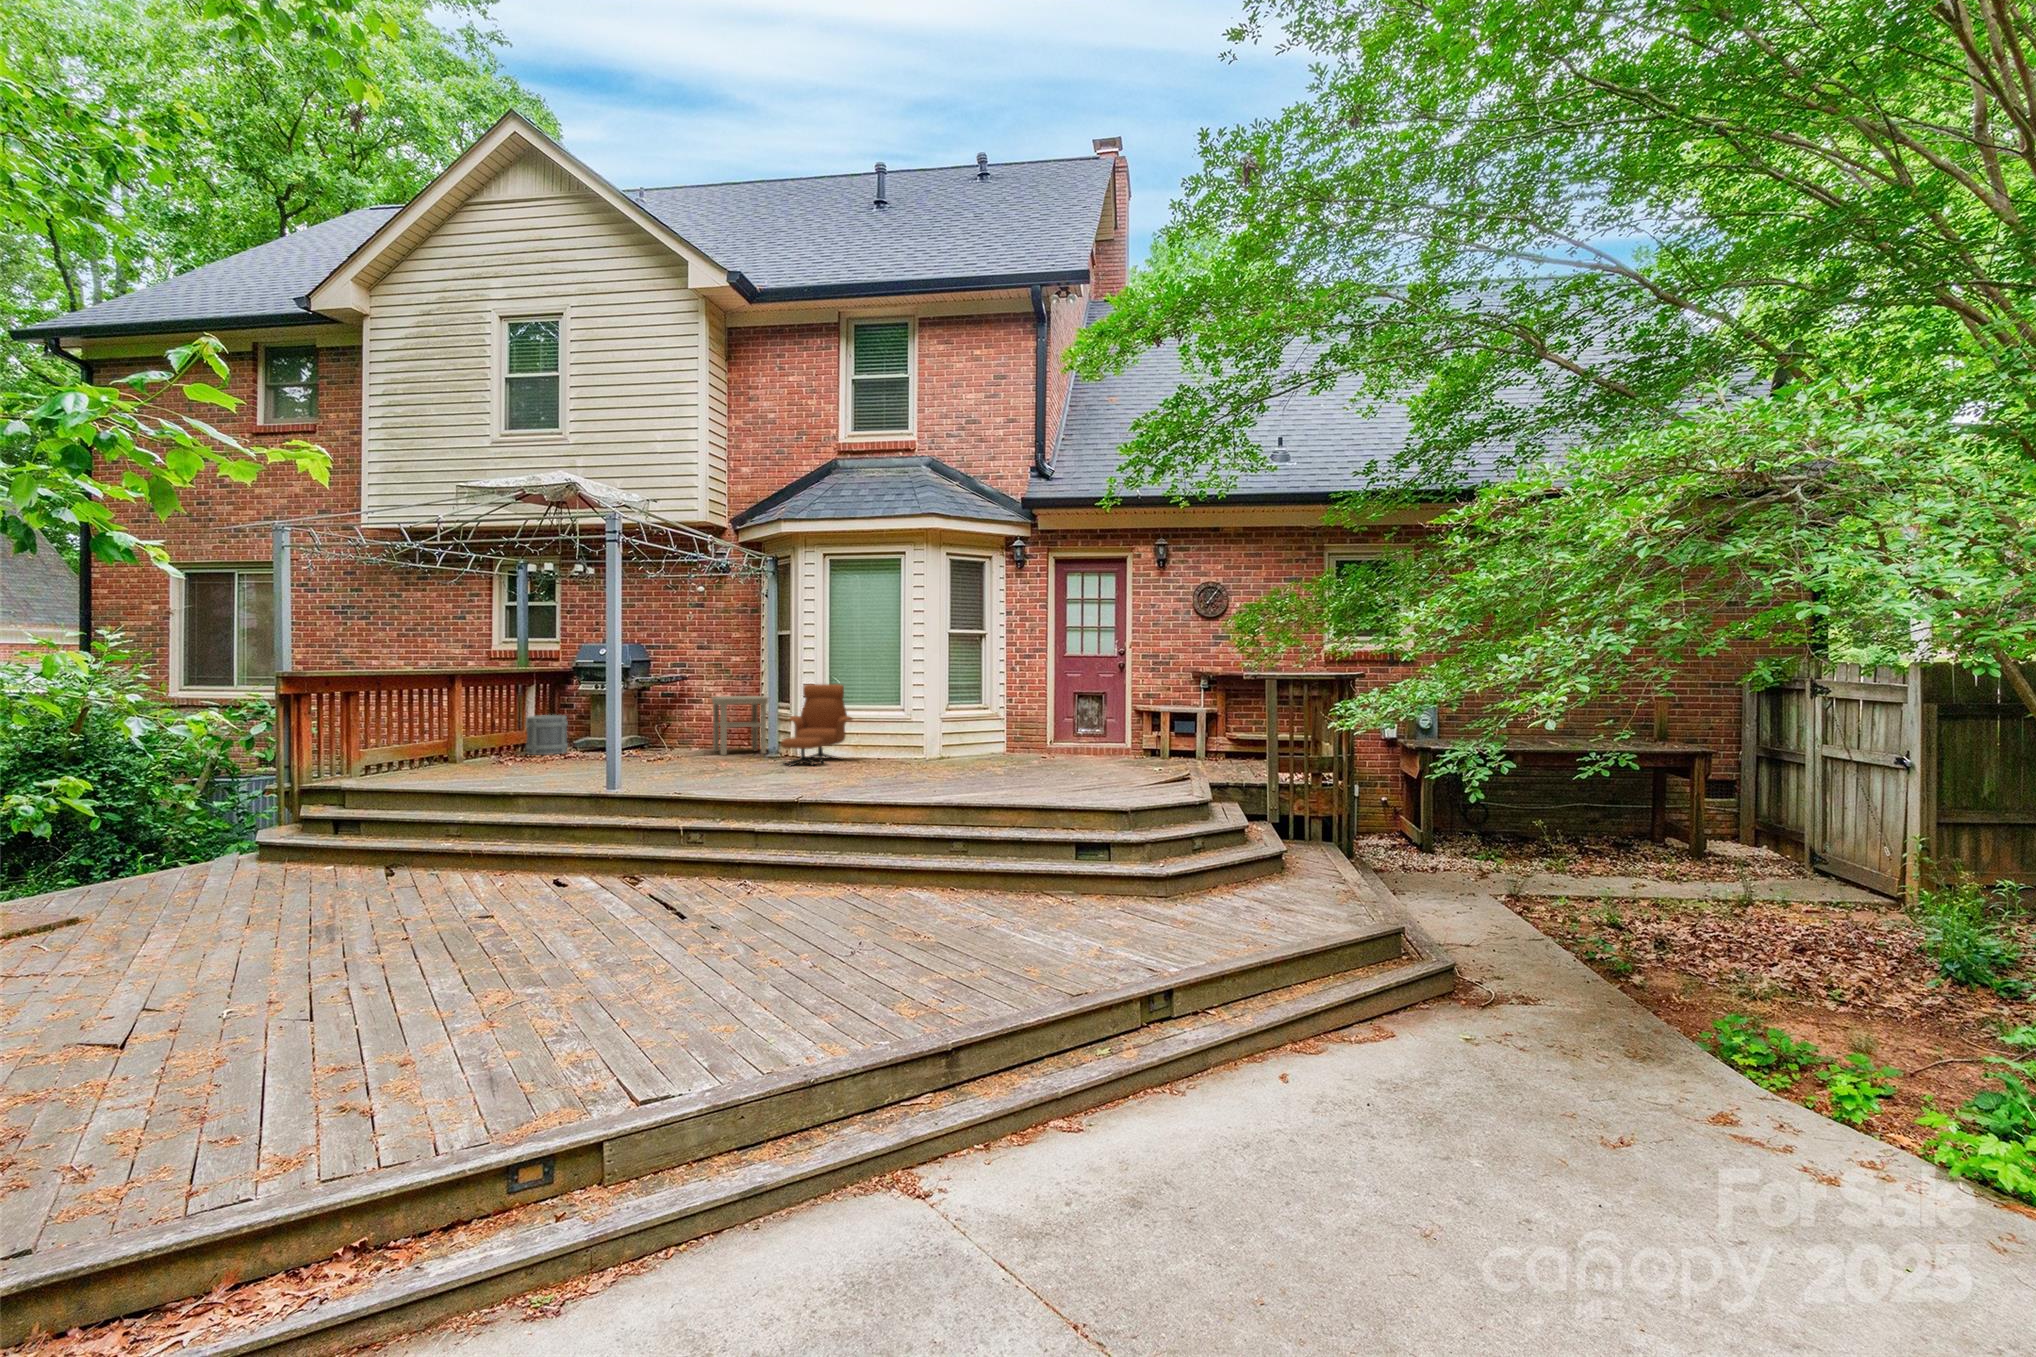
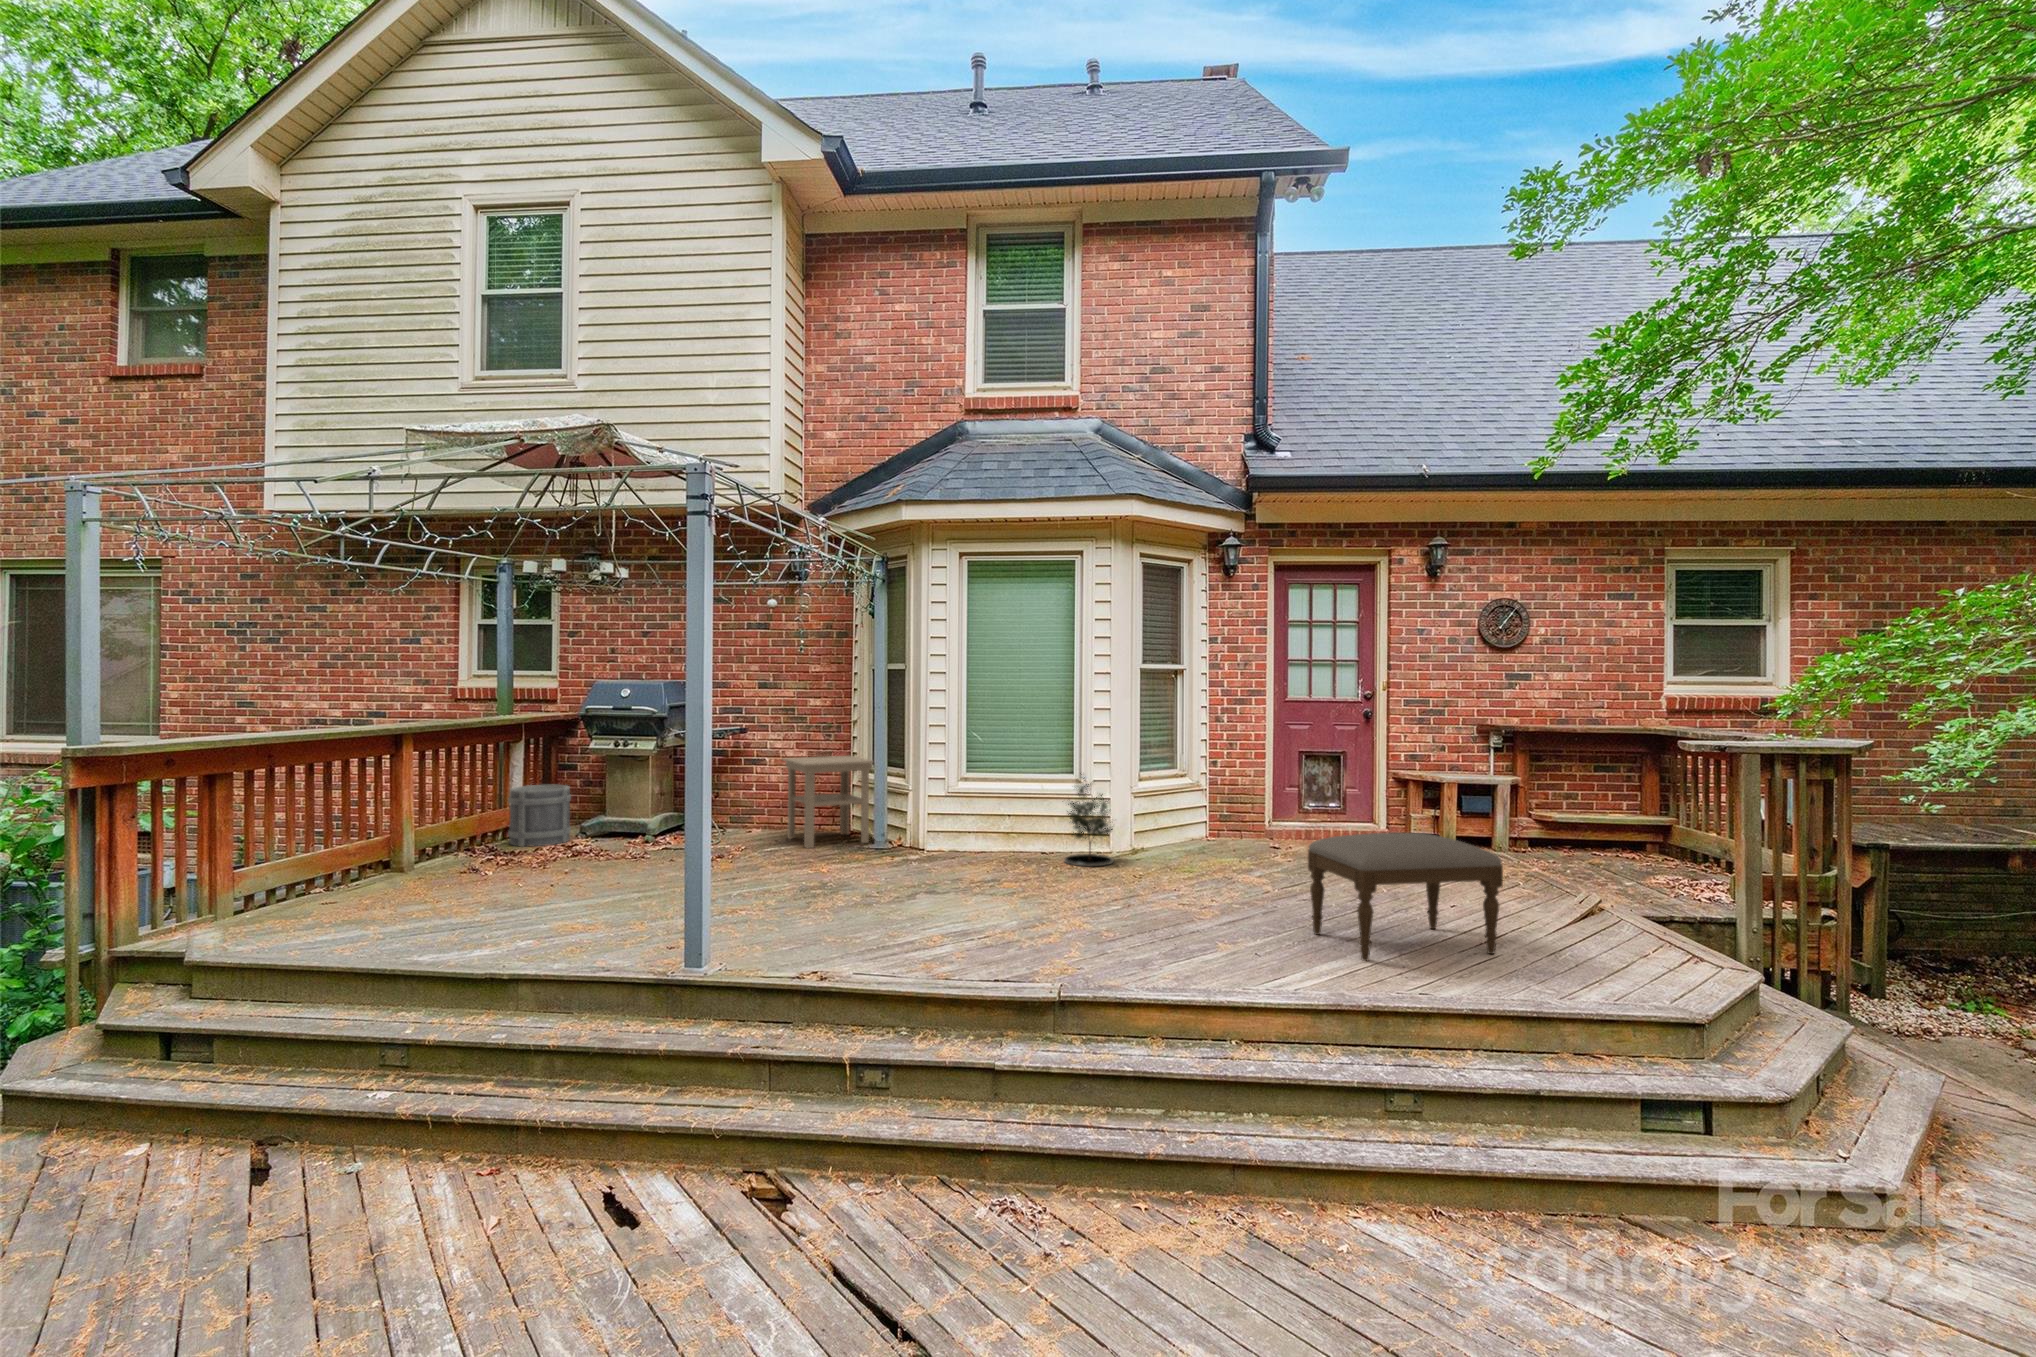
lounge chair: present [781,684,852,766] -> none [917,744,1013,879]
potted tree: none [883,701,921,763] -> present [1064,773,1113,866]
ottoman: none [979,724,1073,792] -> present [1308,832,1503,961]

